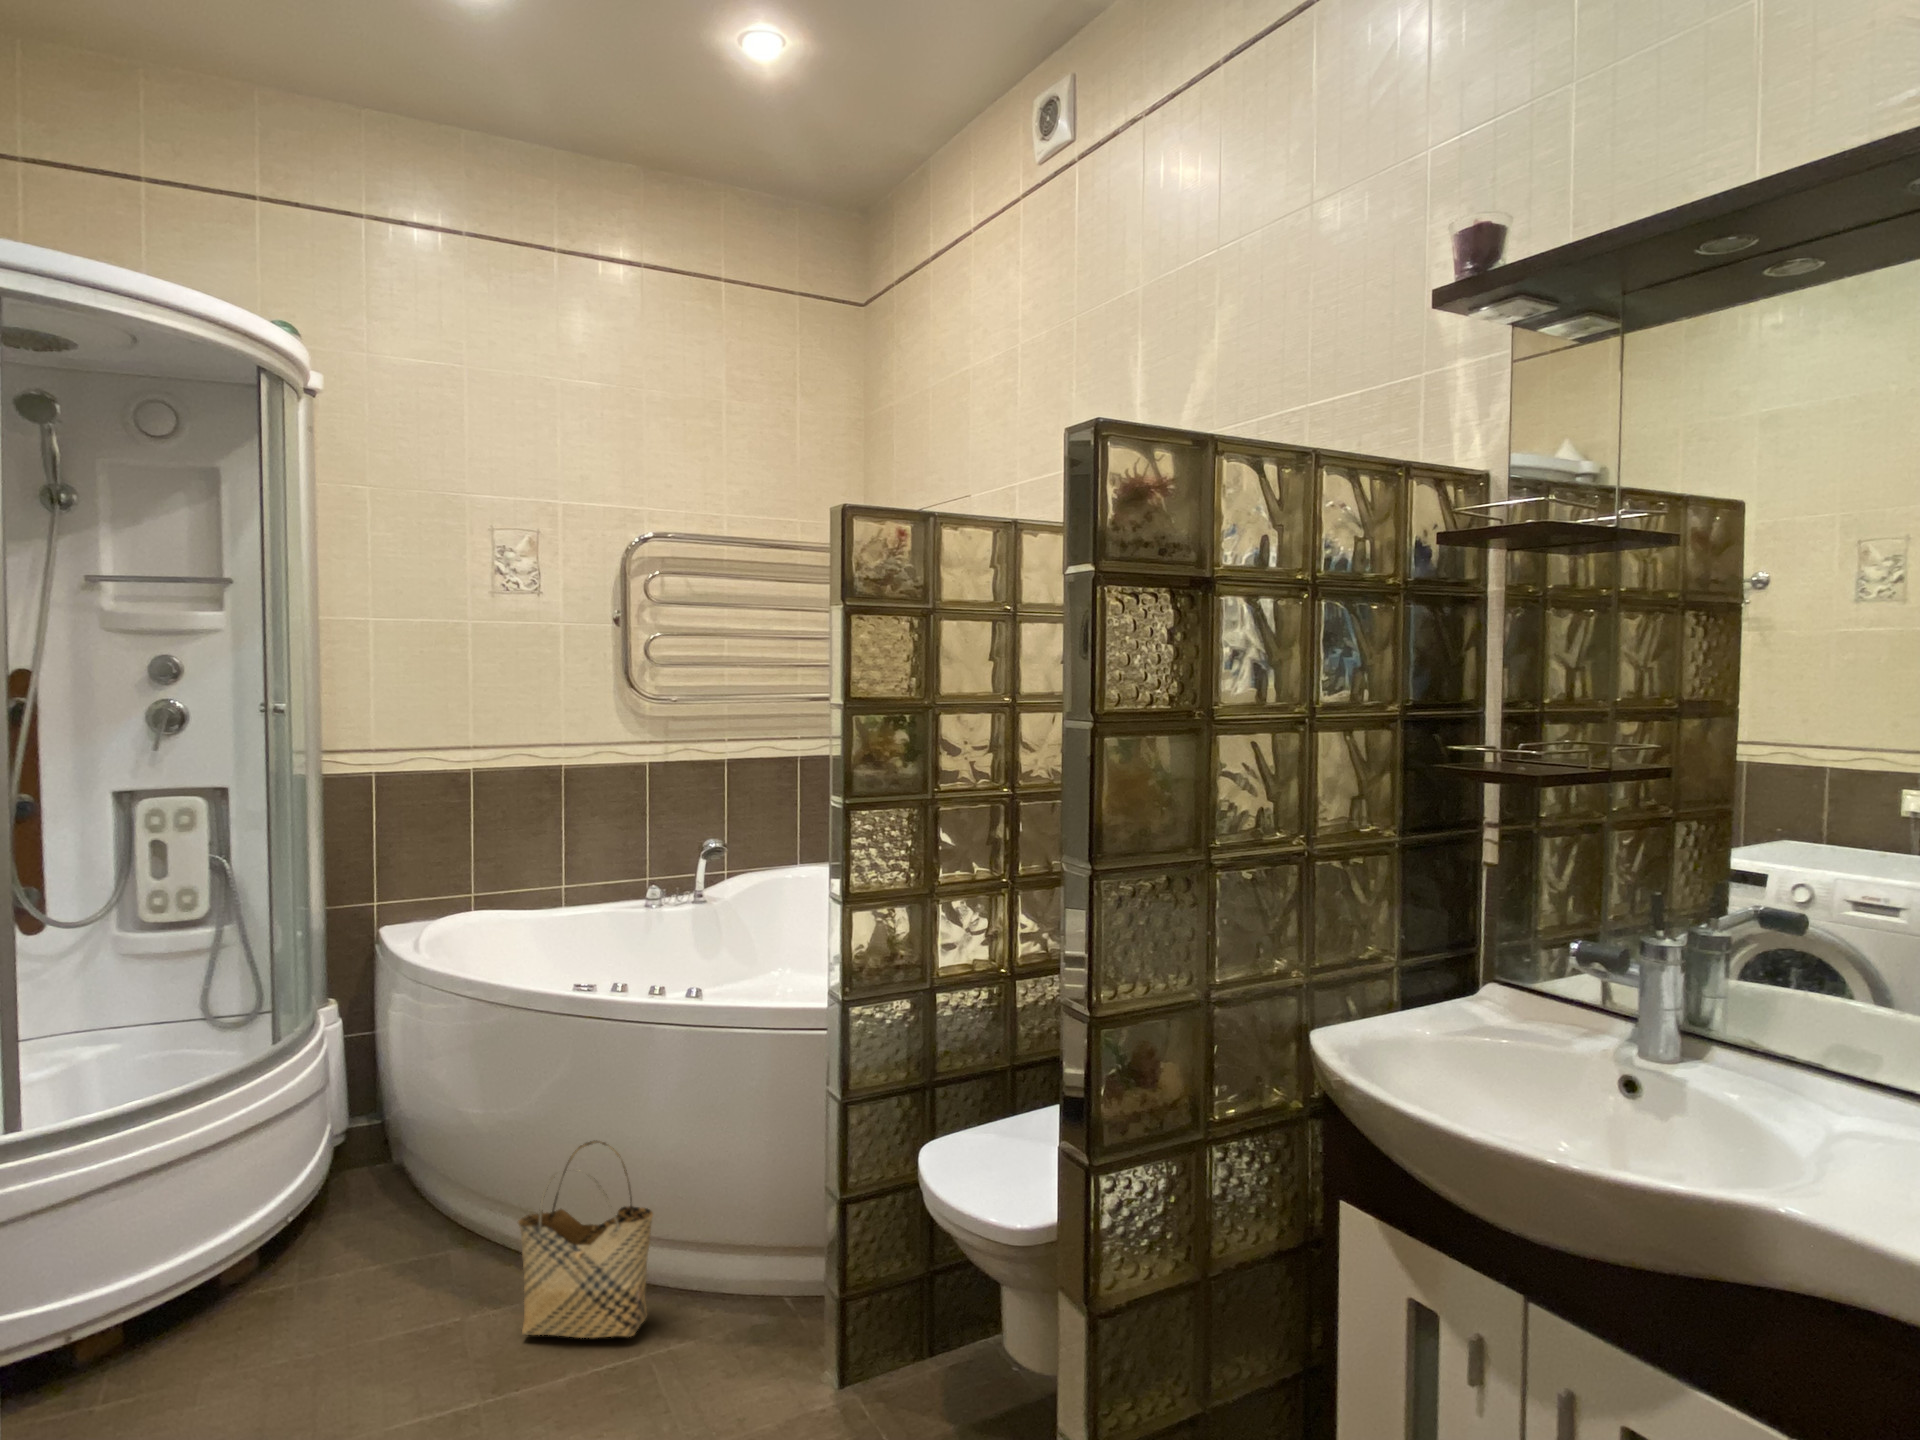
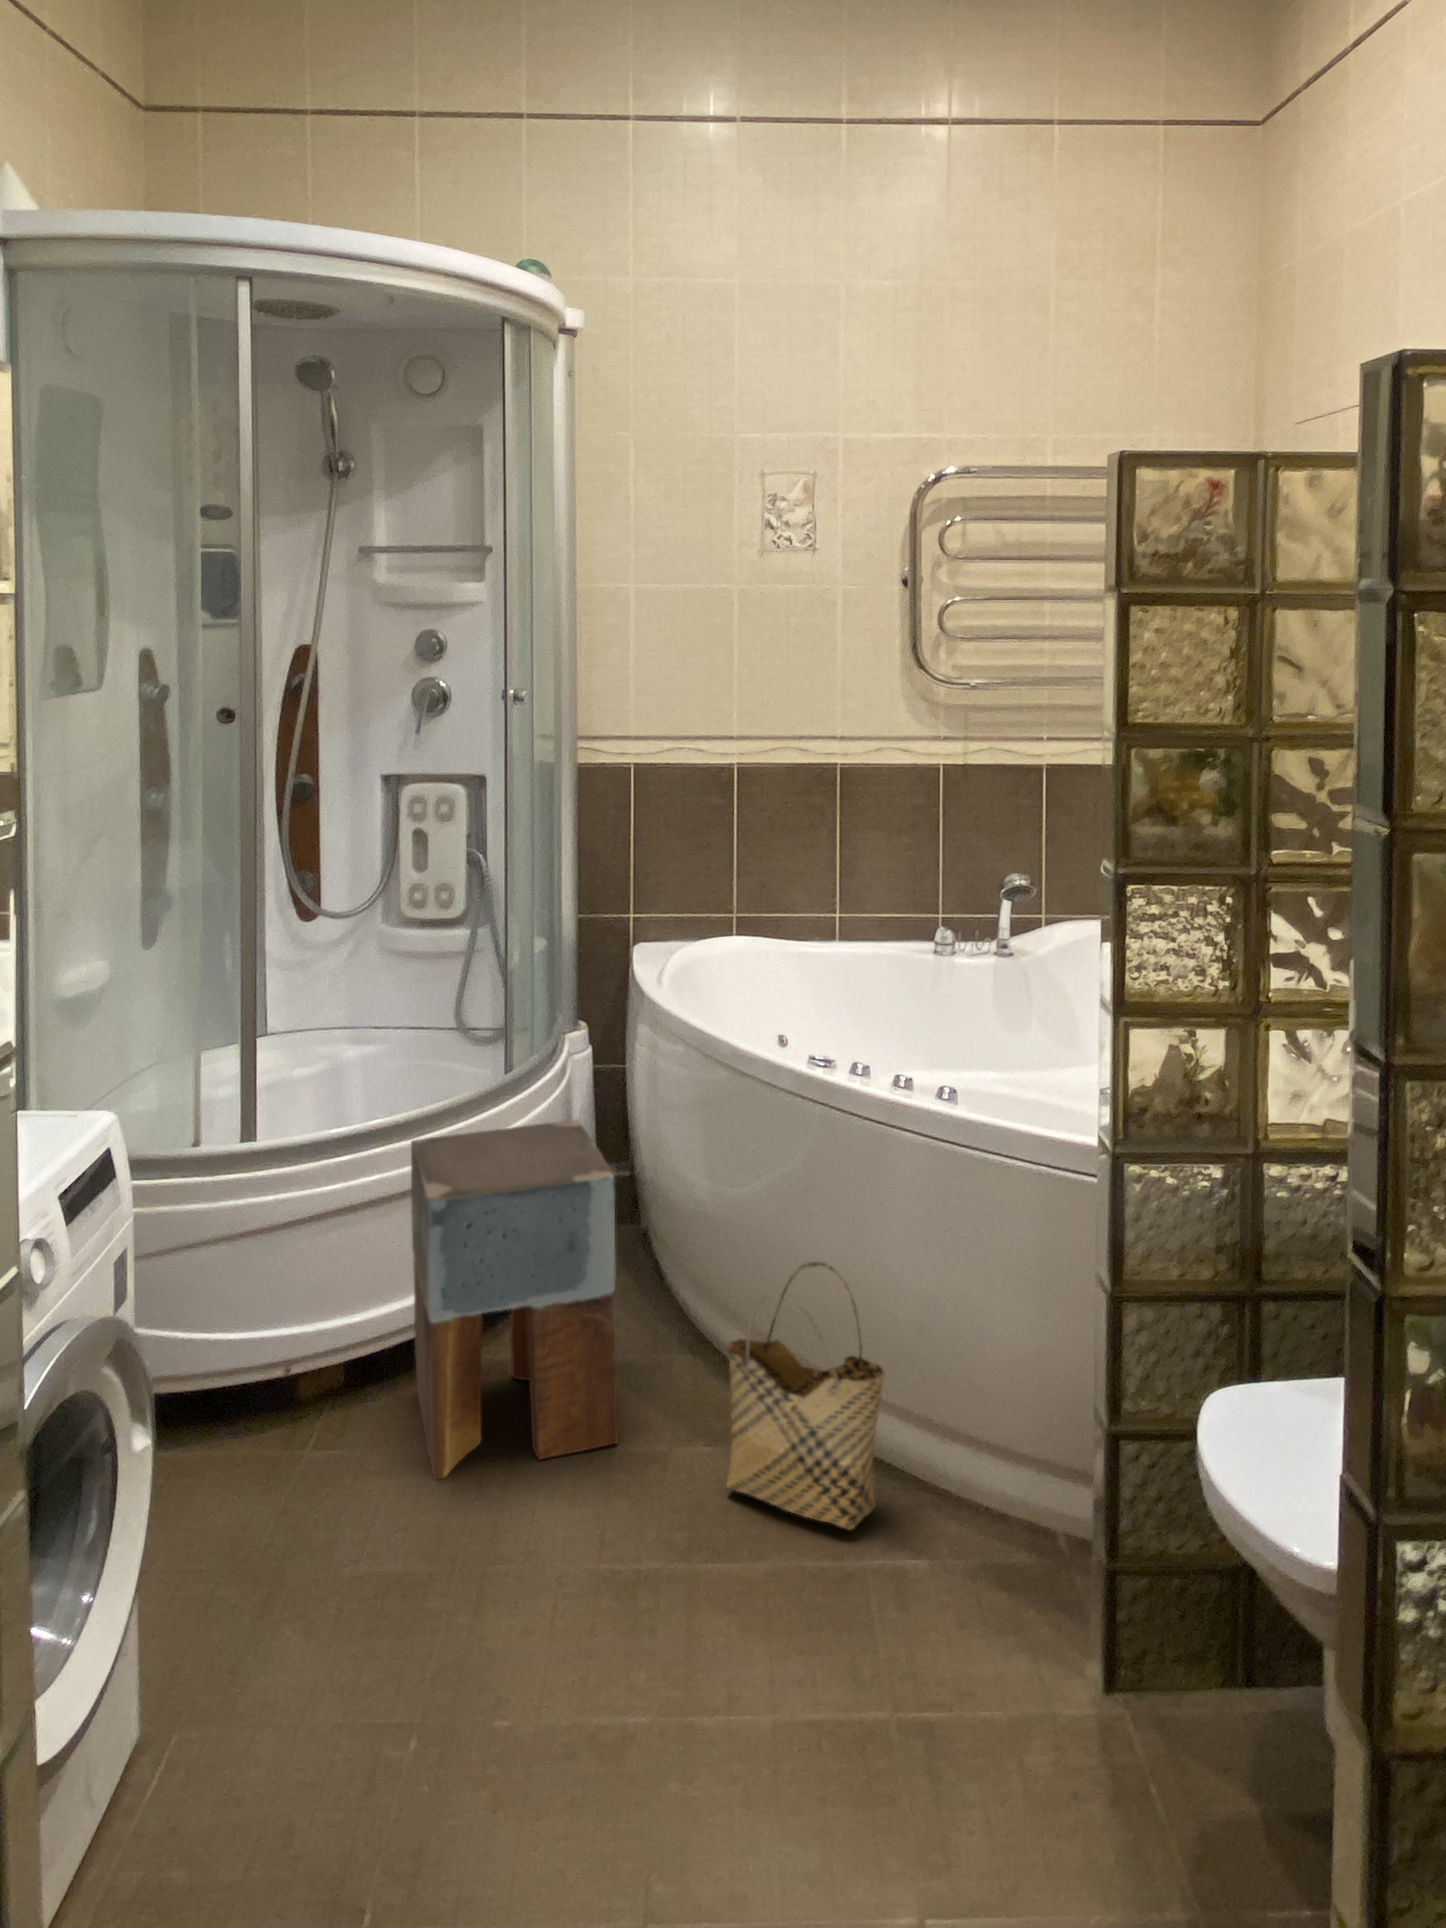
stool: none [191,1069,416,1402] -> present [411,1120,618,1480]

